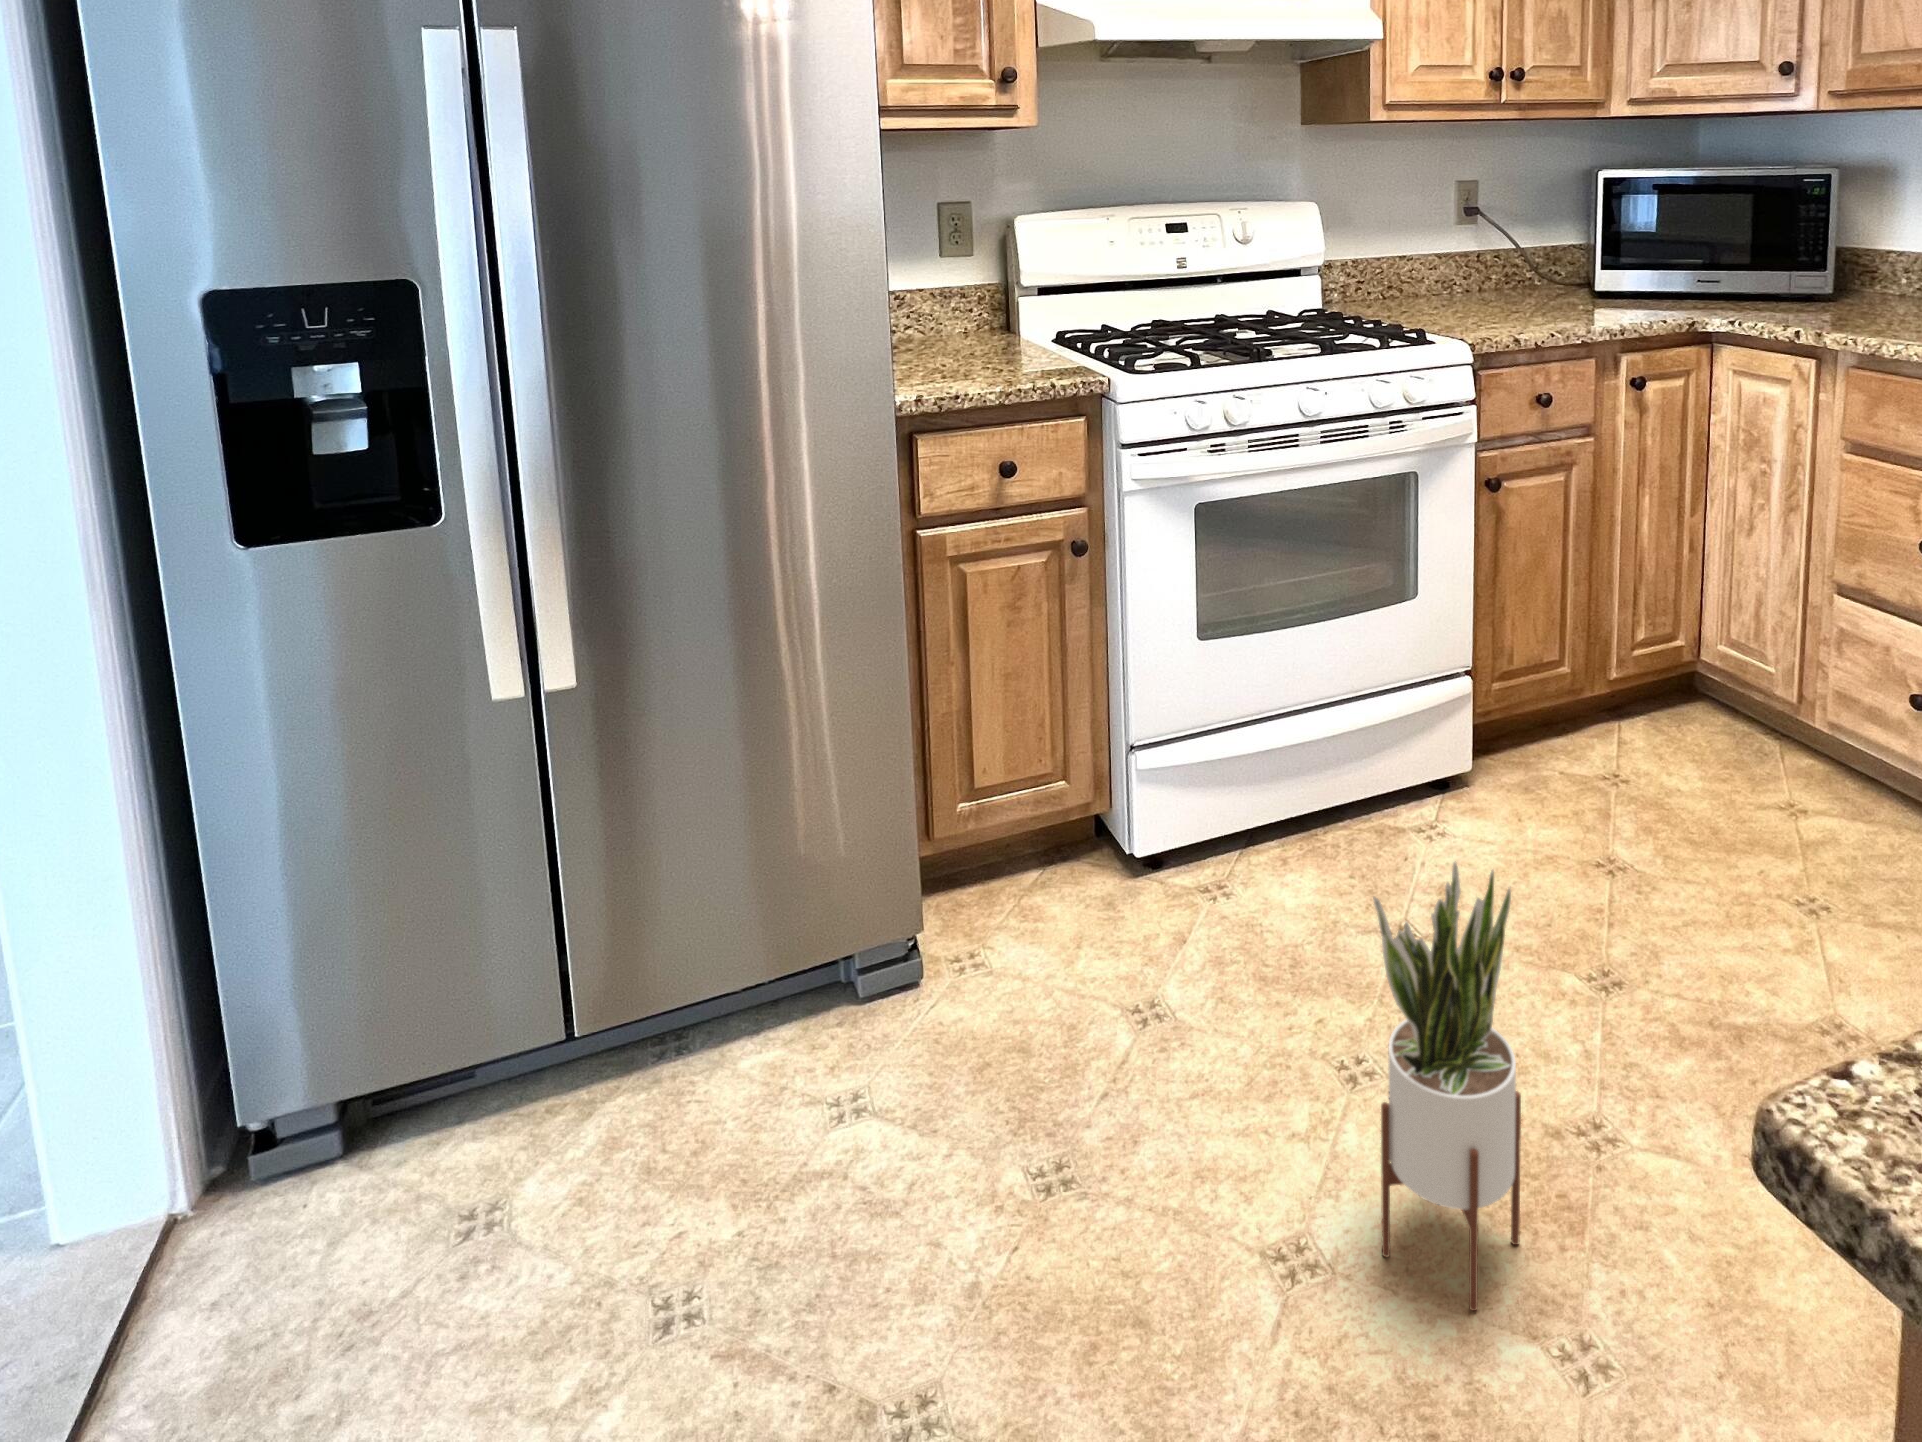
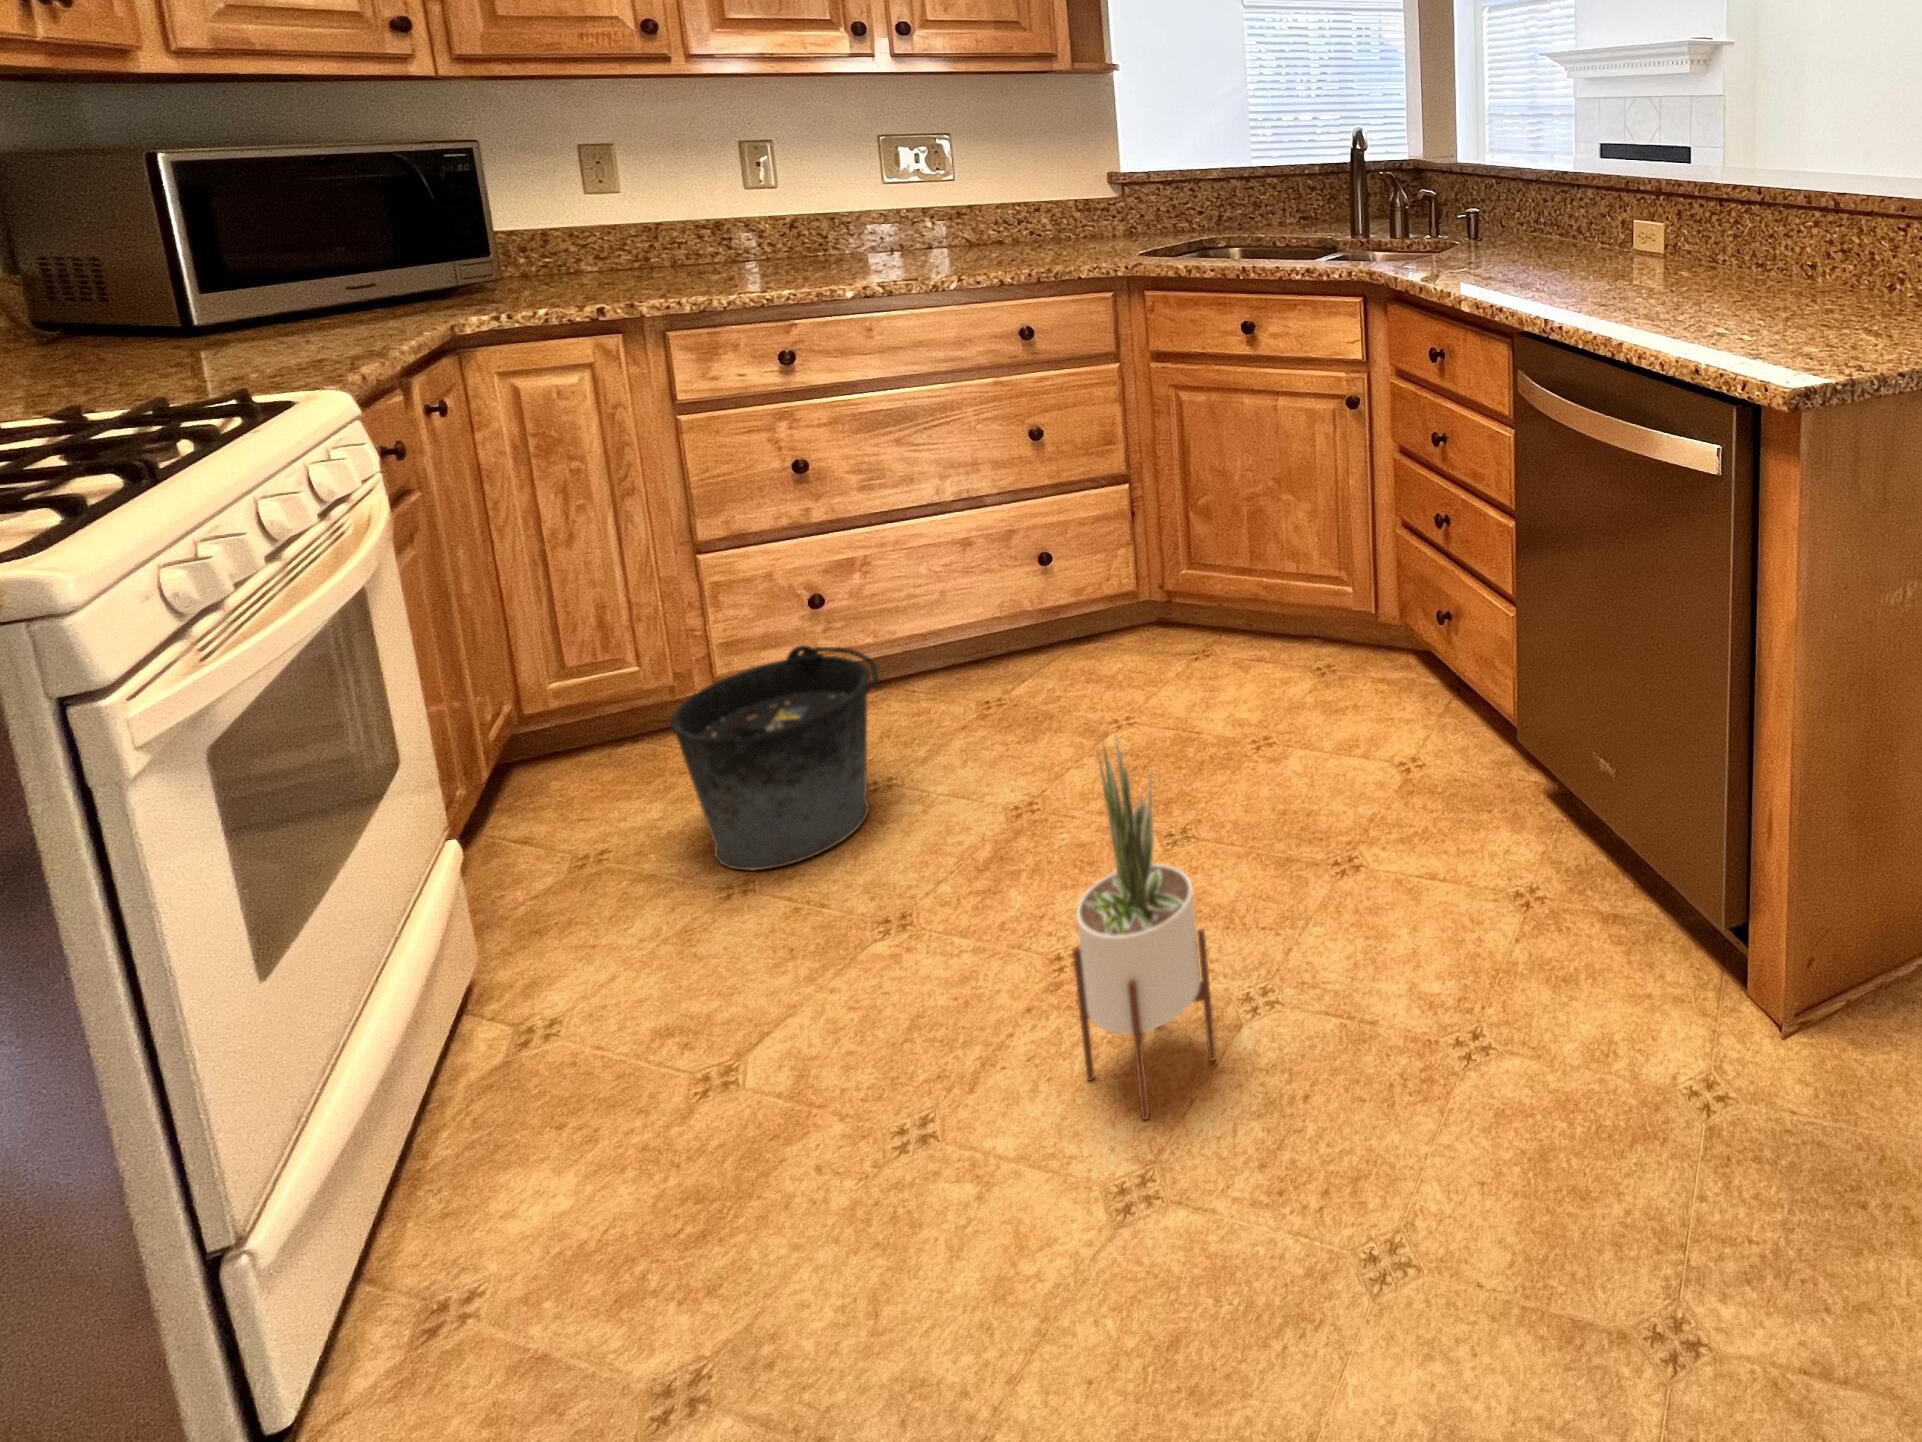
bucket: none [1610,698,1811,912] -> present [669,645,879,871]

